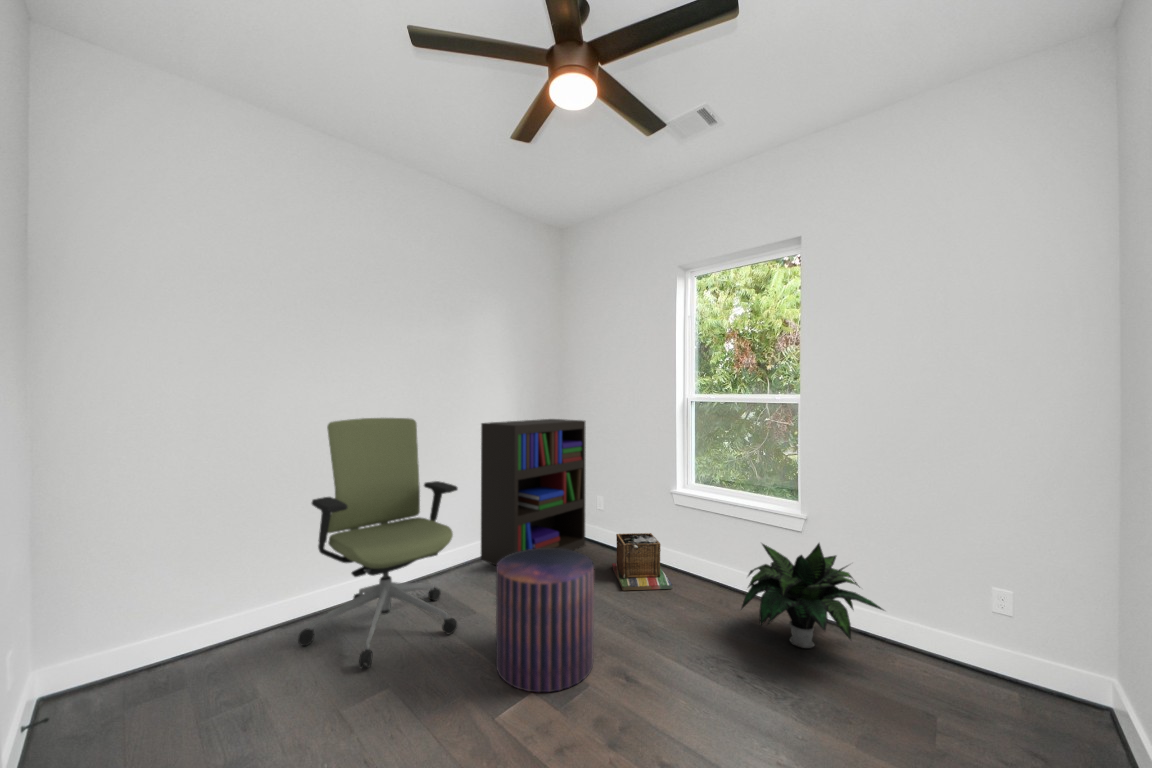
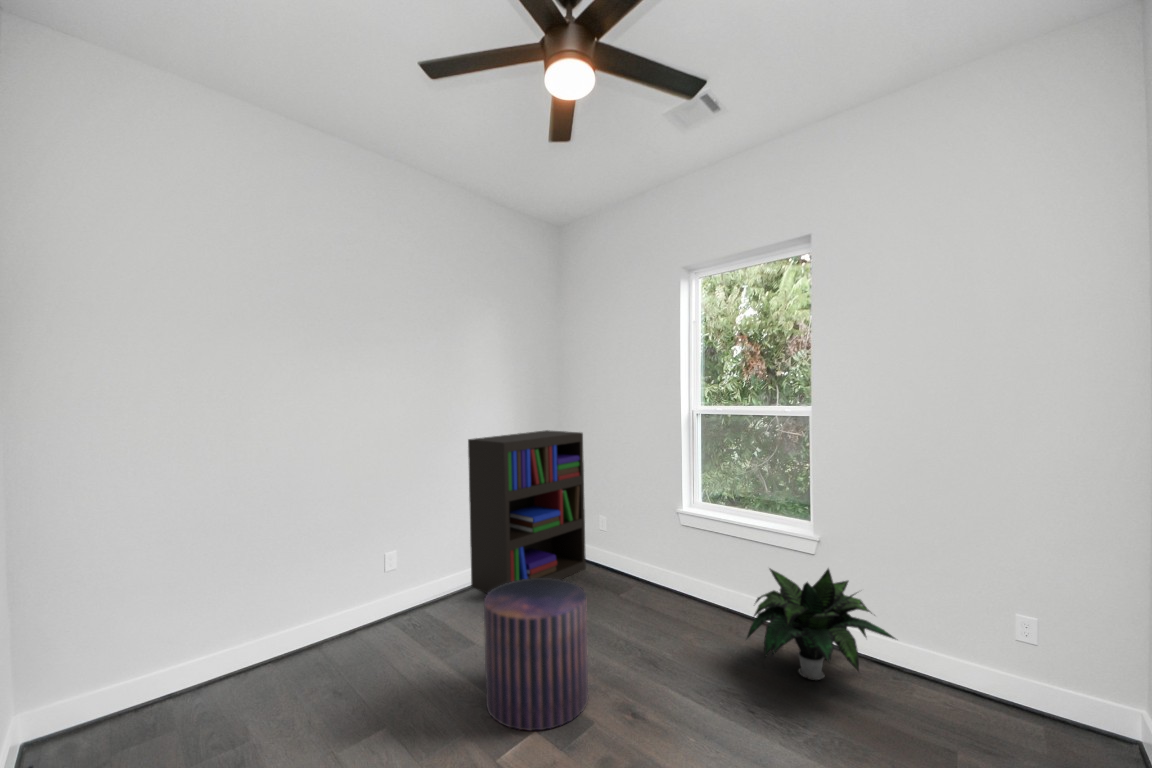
office chair: present [298,418,458,668] -> none [280,440,446,708]
laundry basket: present [612,533,672,590] -> none [614,556,677,619]

